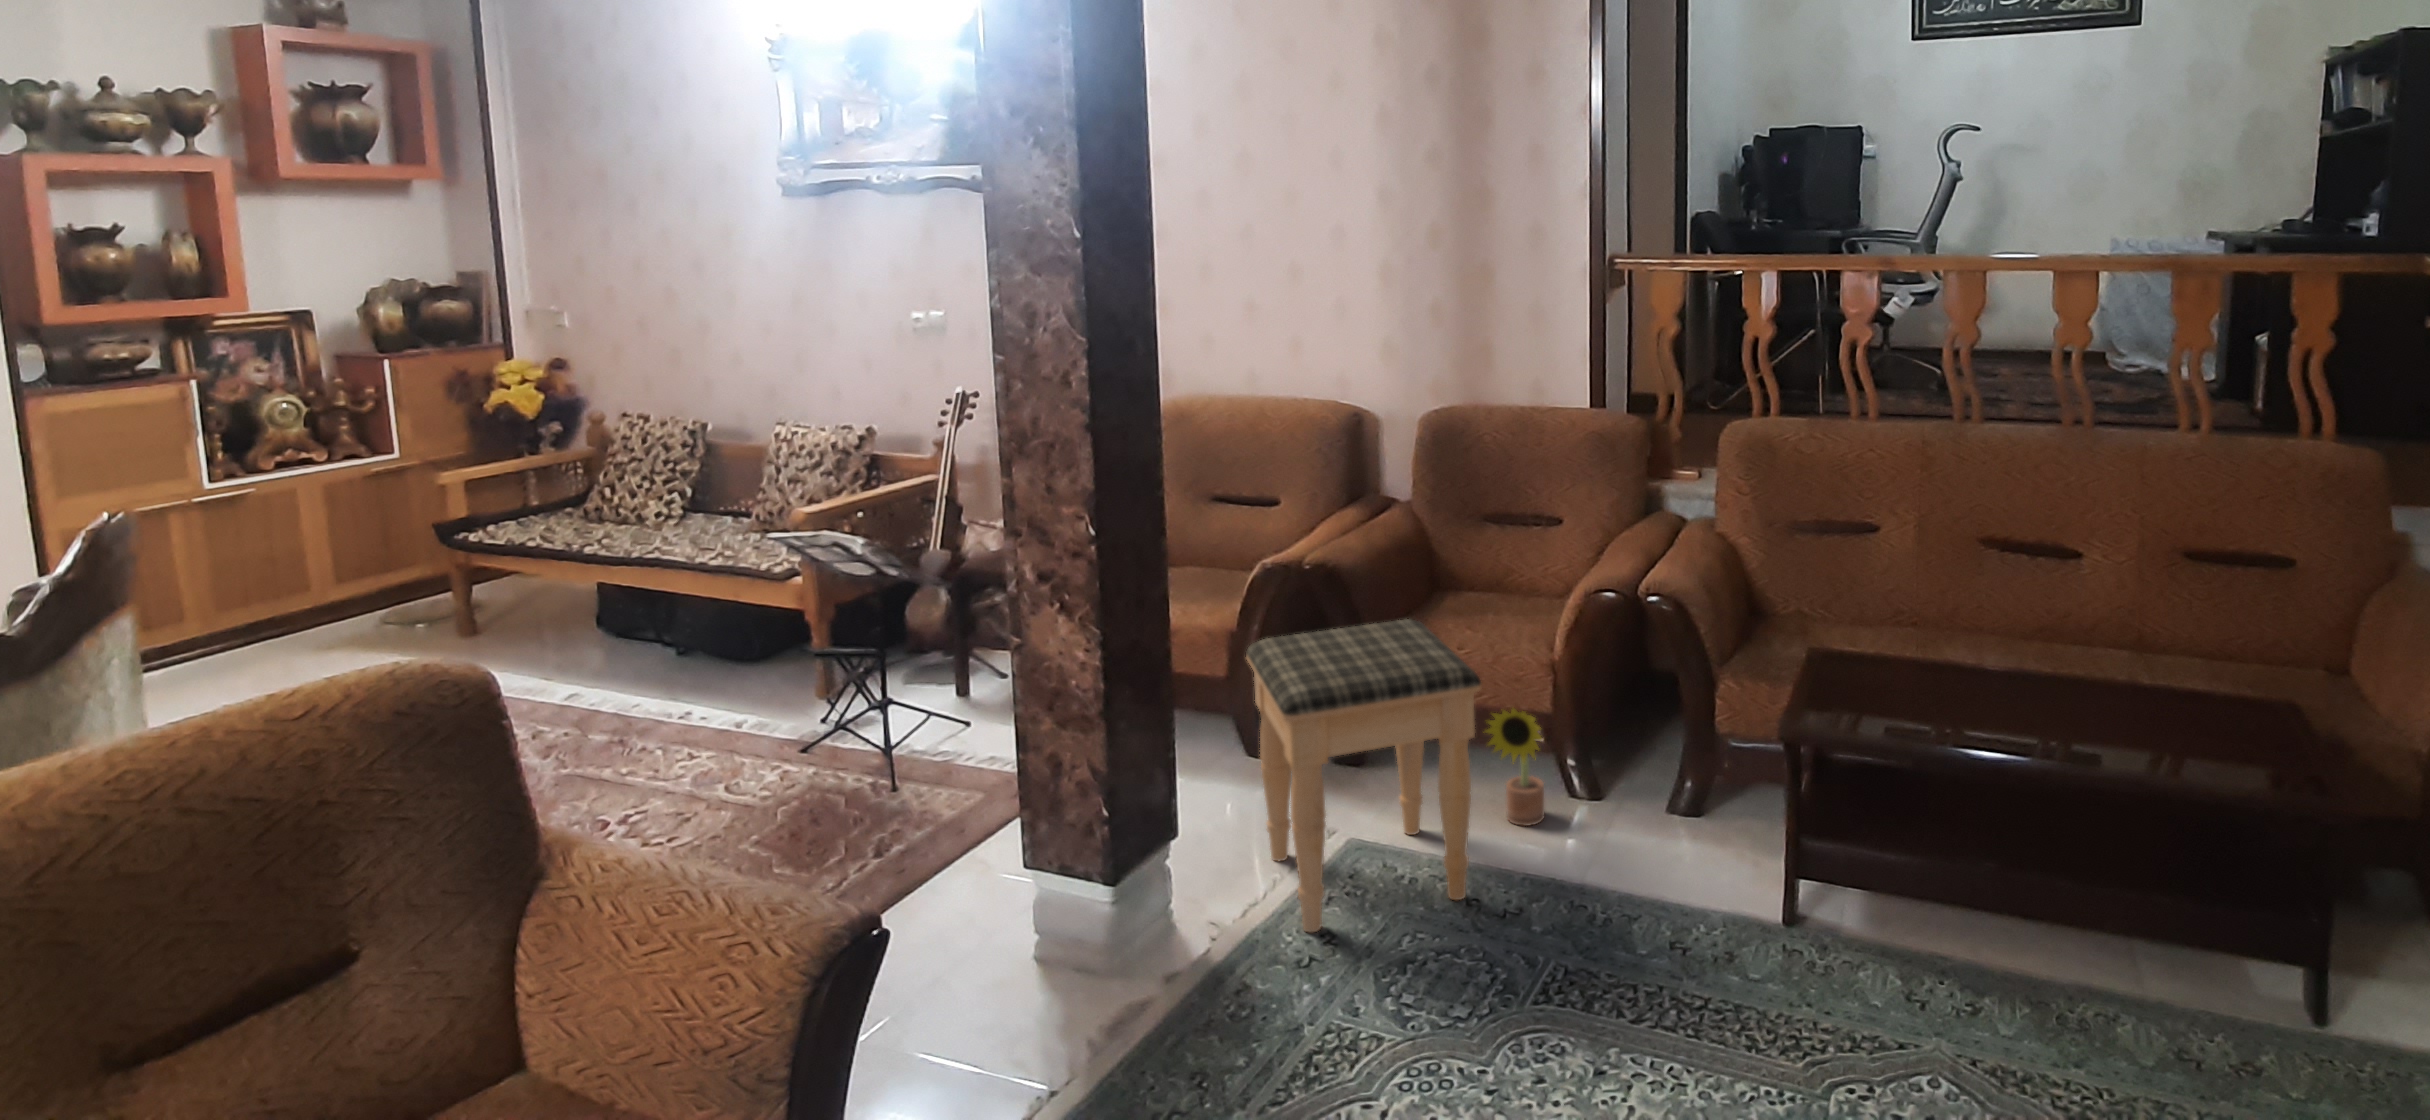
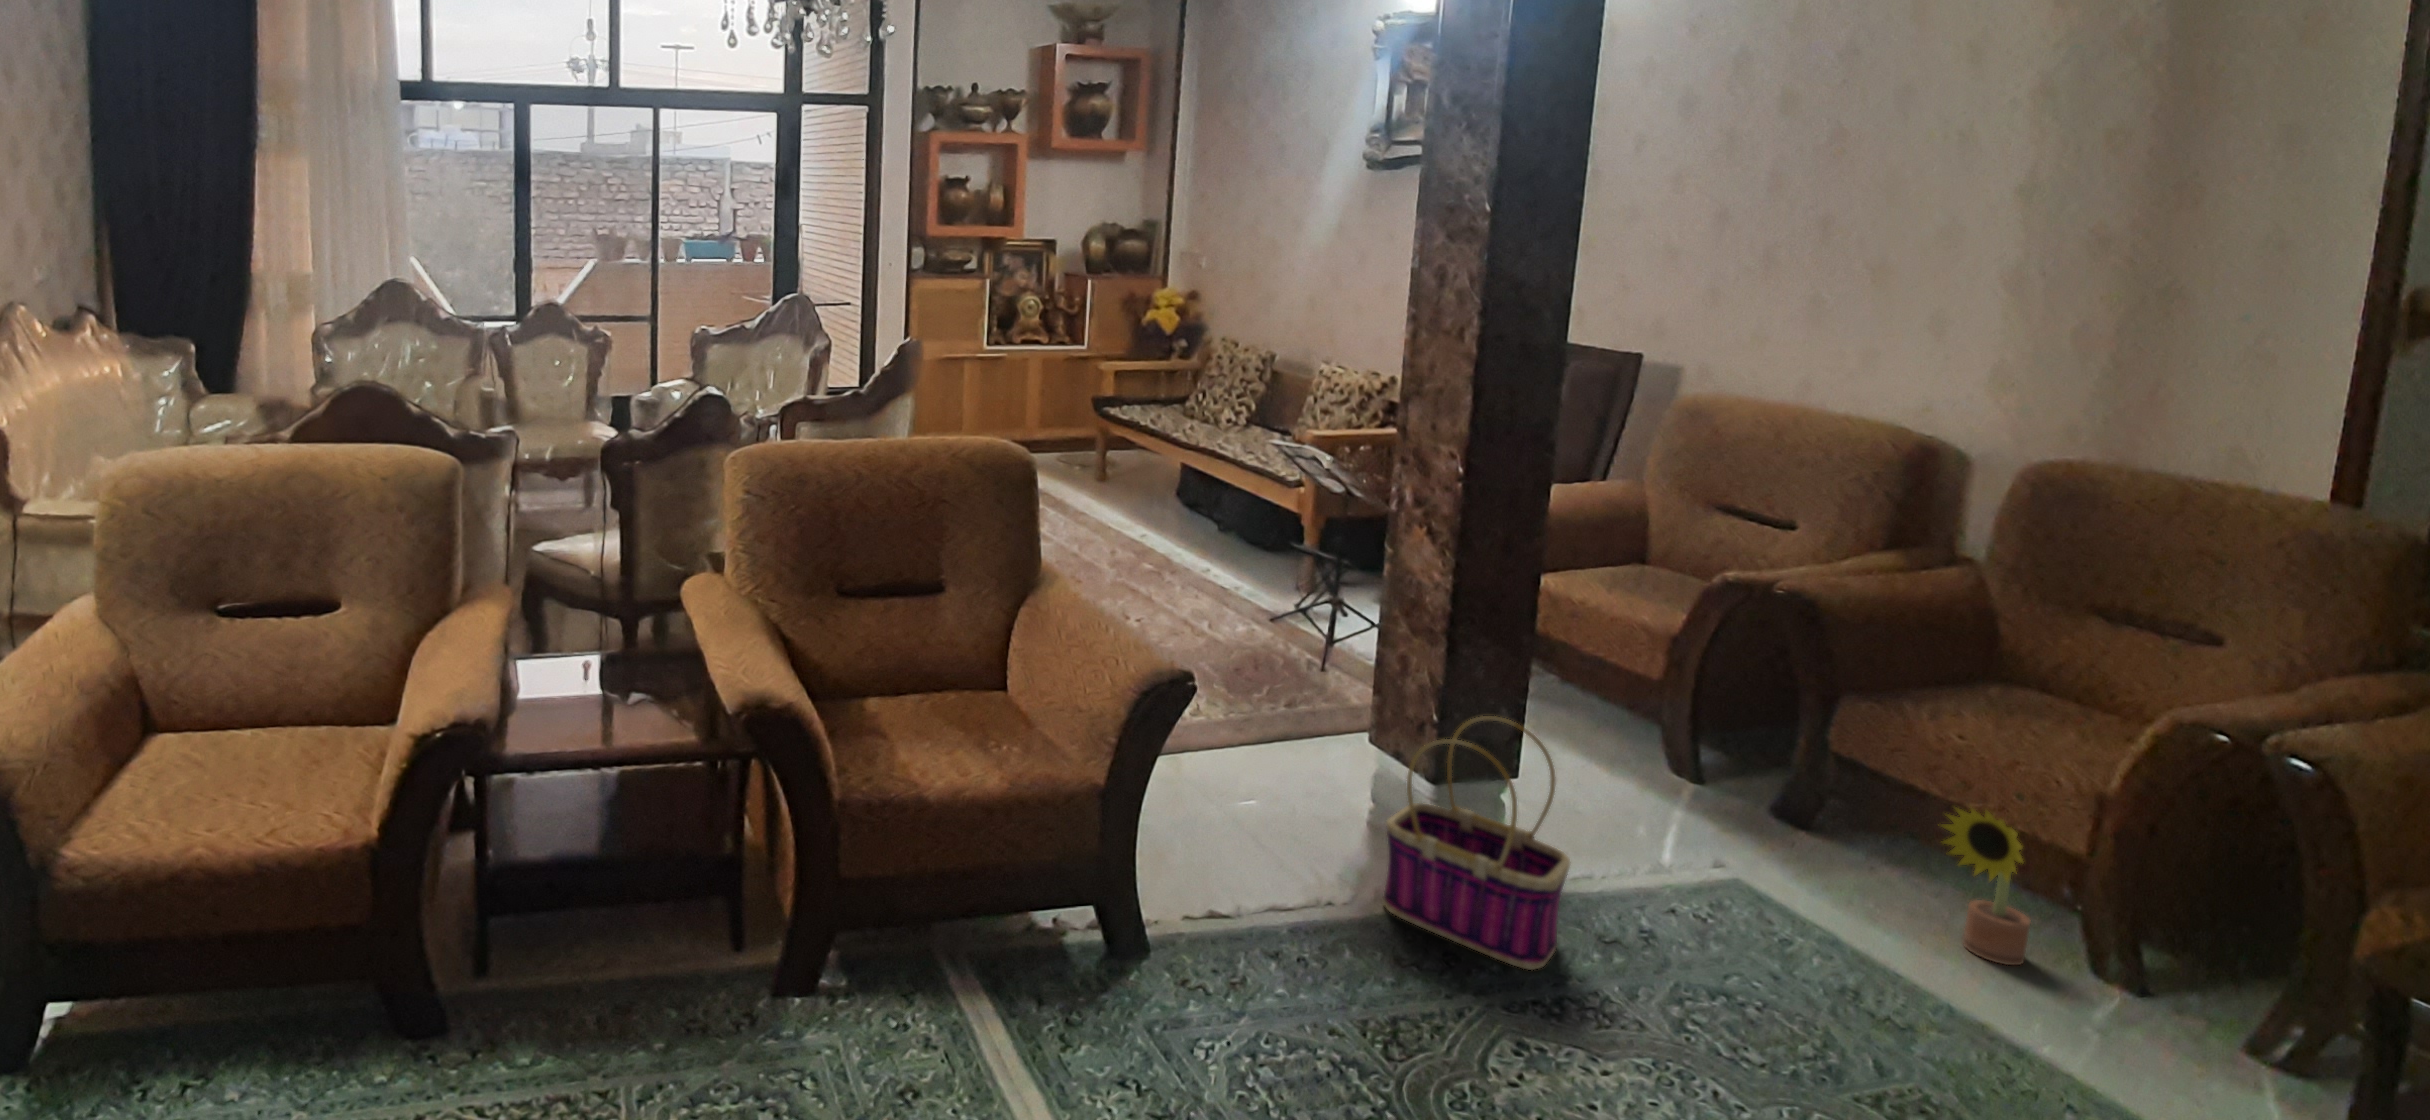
footstool: present [1246,619,1482,932] -> none [1624,631,1901,976]
basket: none [1094,789,1280,1063] -> present [1383,716,1570,970]

